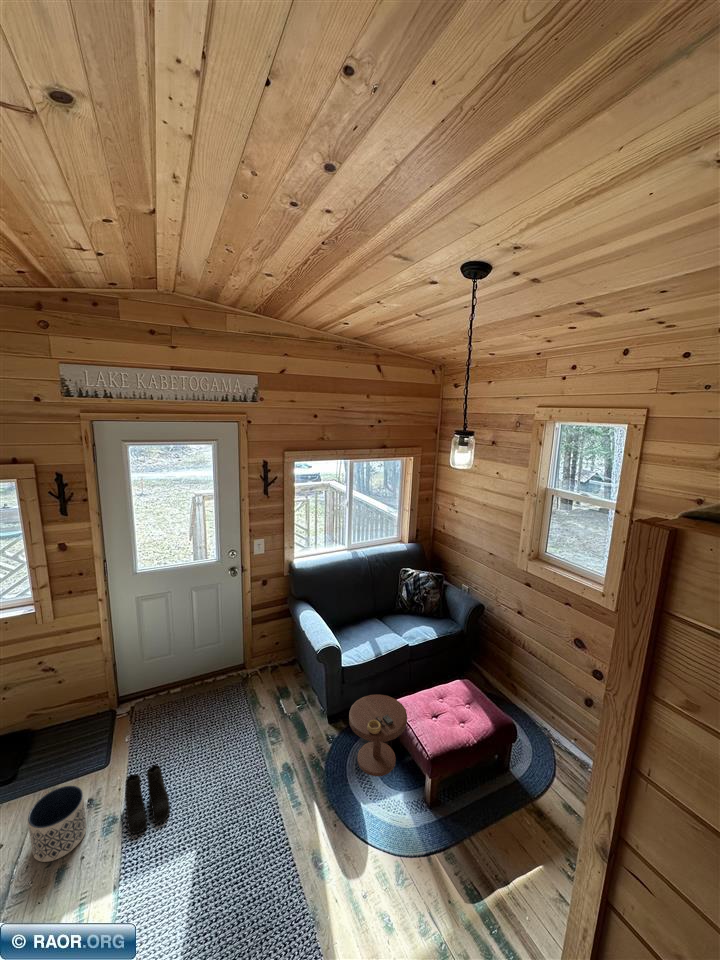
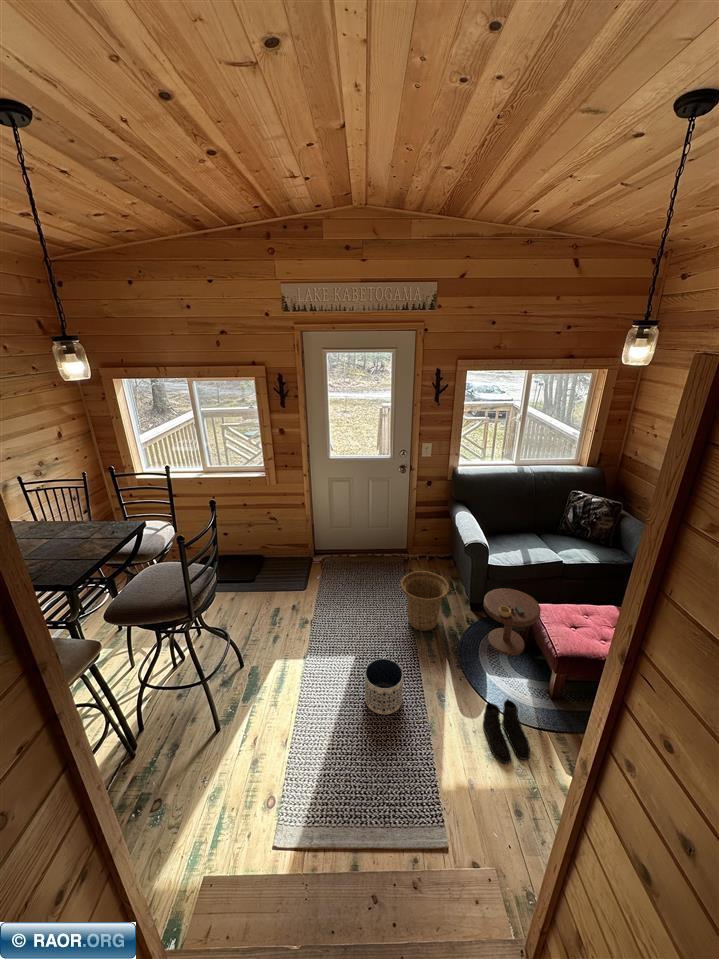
basket: none [247,693,305,773] -> present [401,571,449,631]
boots: present [125,765,170,833] -> present [483,699,530,763]
planter: present [28,786,87,862] -> present [365,659,403,714]

